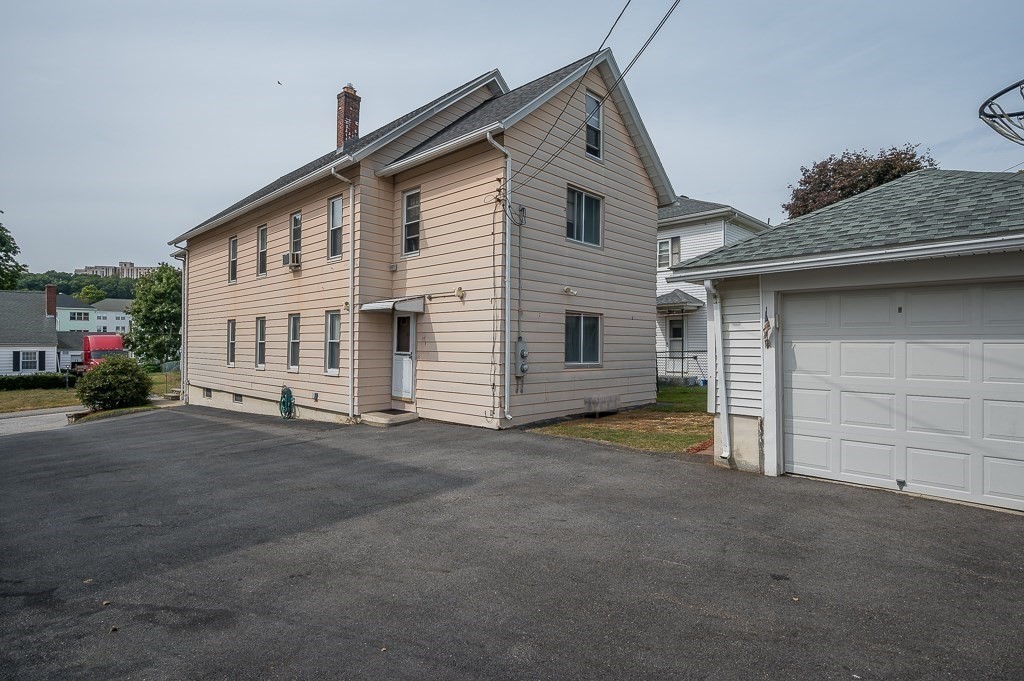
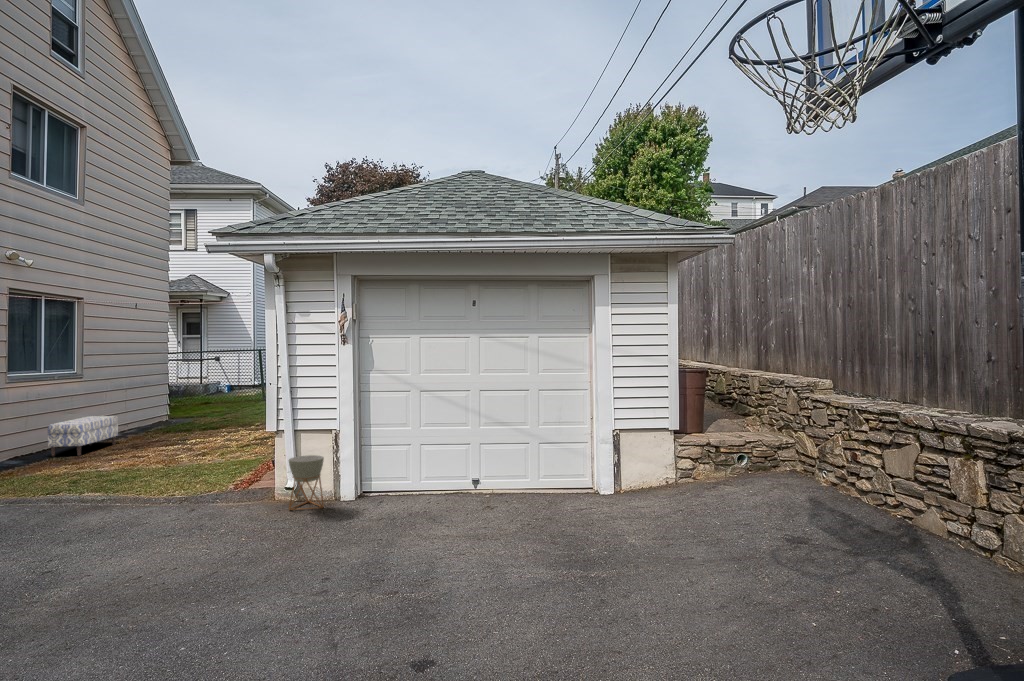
planter: none [721,434,750,477] -> present [289,455,324,510]

